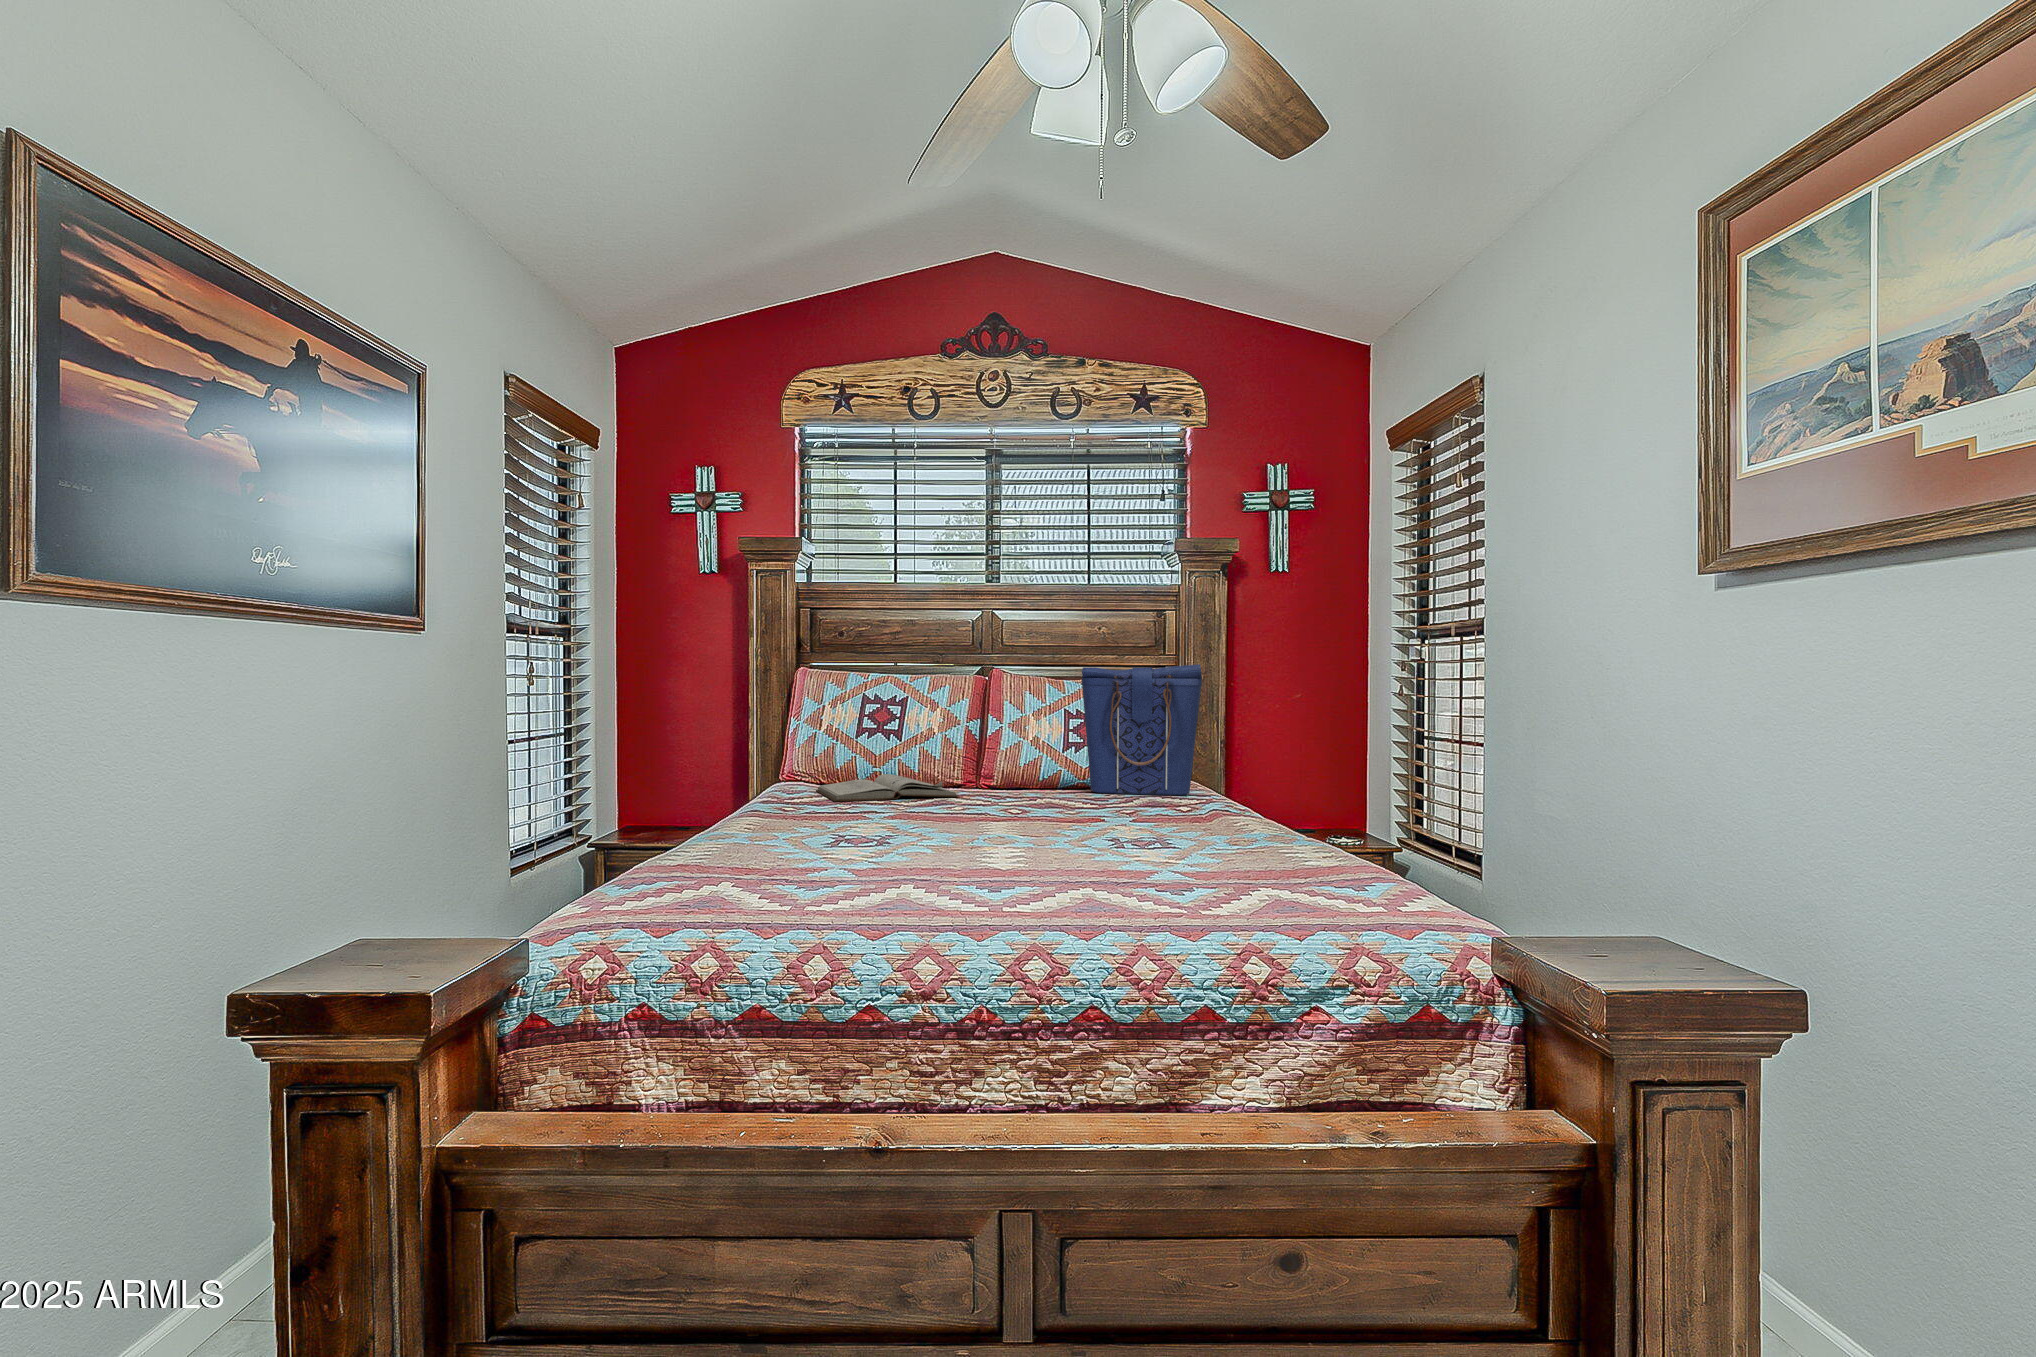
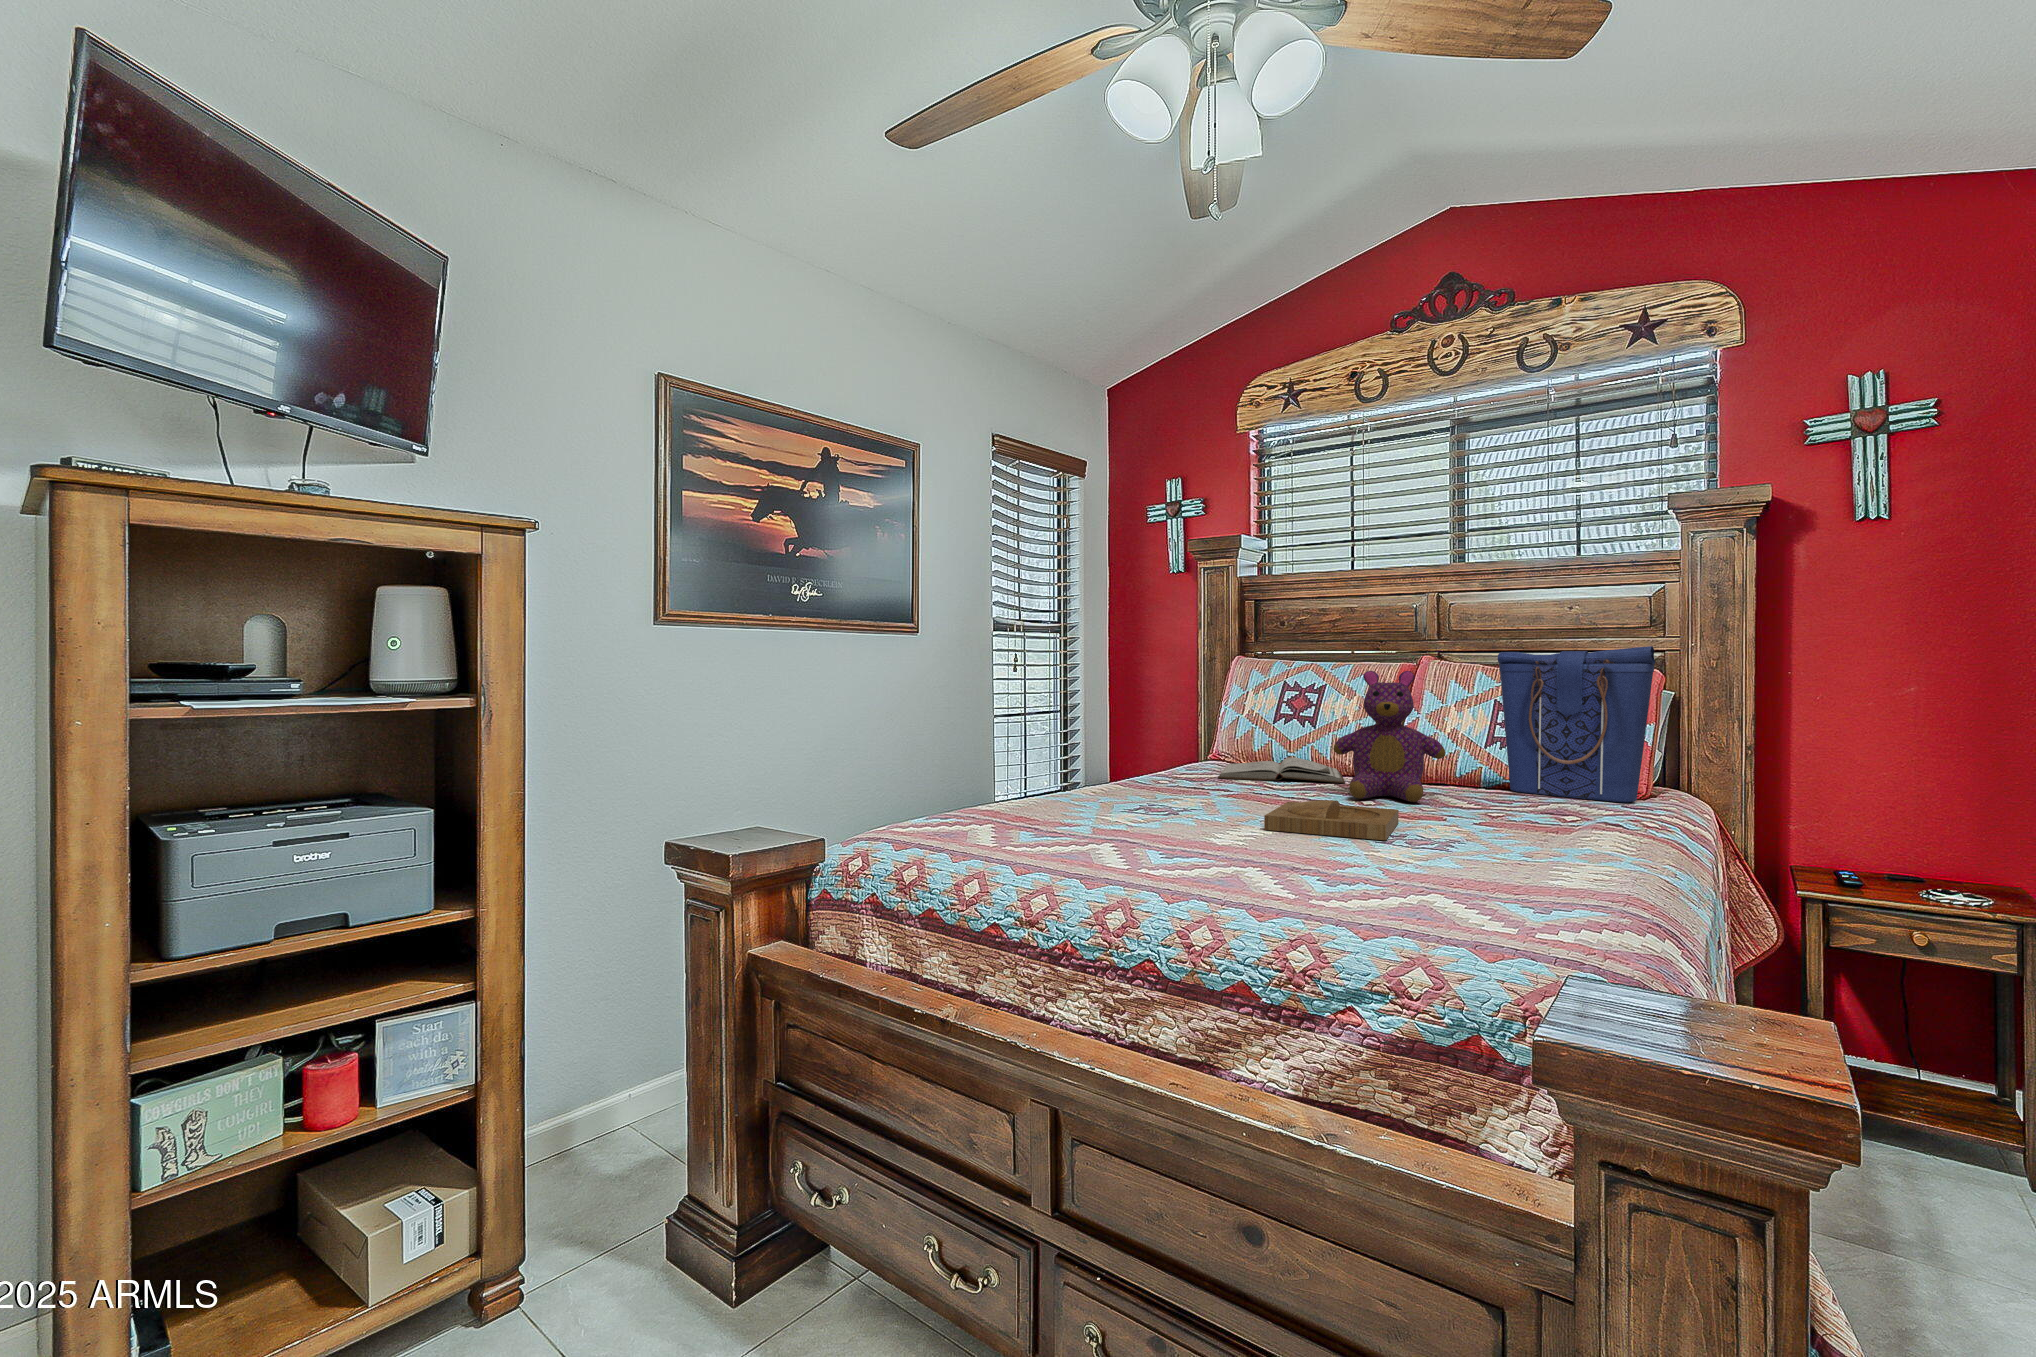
teddy bear: none [969,684,1067,810] -> present [1333,671,1446,802]
tray: none [988,813,1121,850] -> present [1264,800,1399,840]

